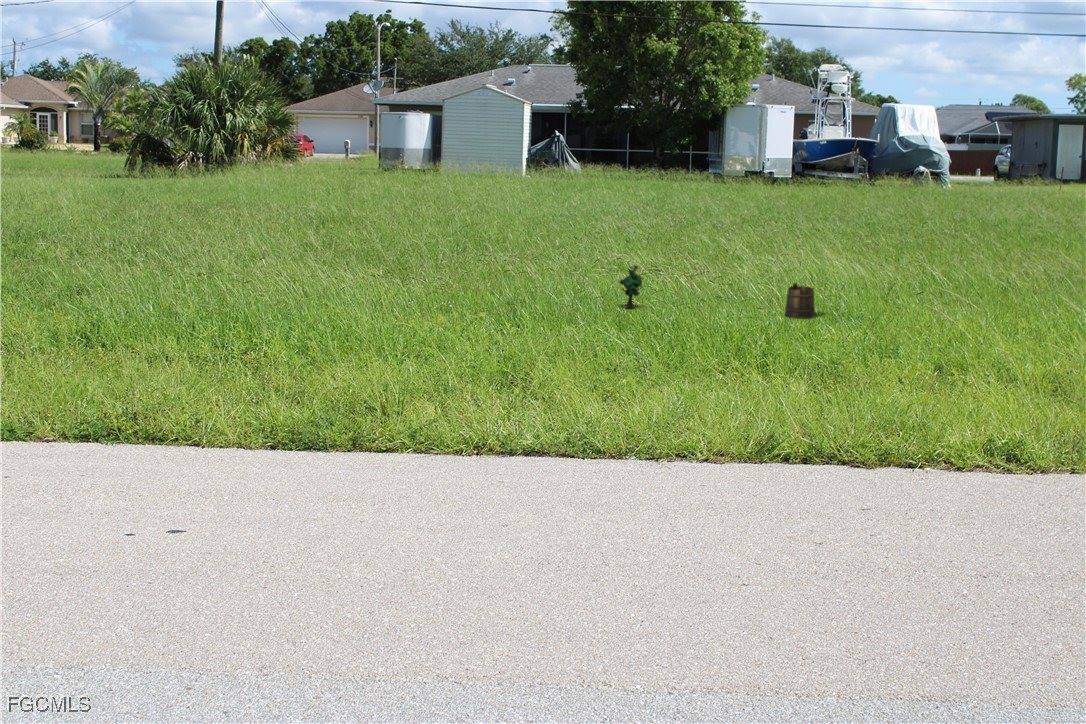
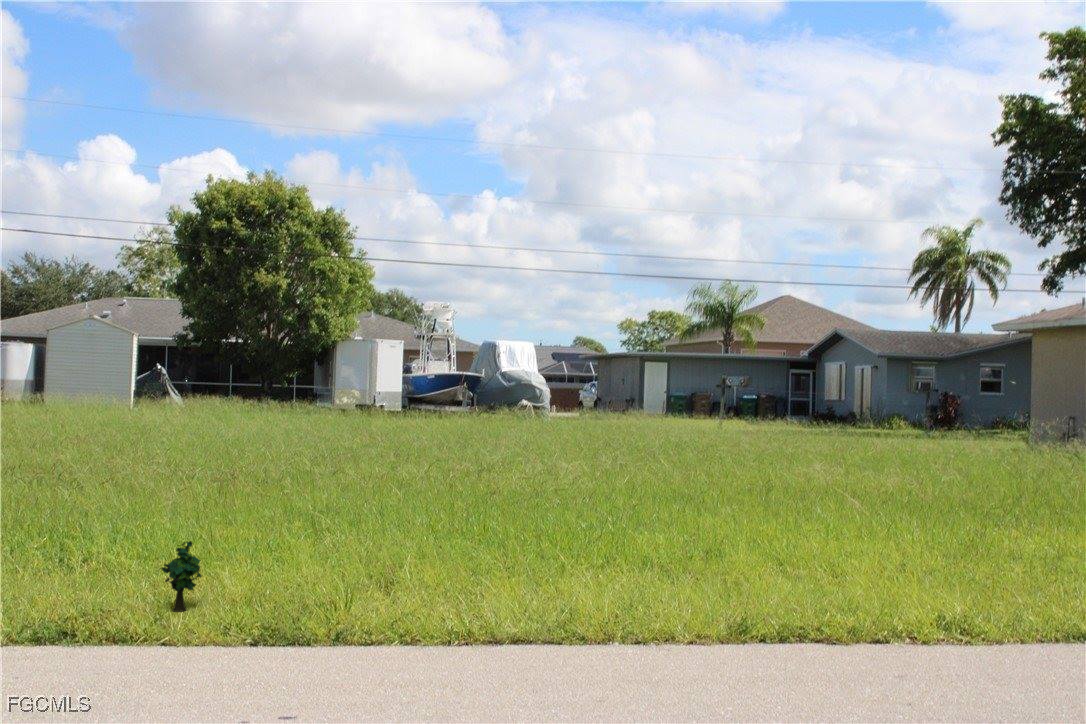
bucket: present [785,283,815,319] -> none [423,560,467,616]

